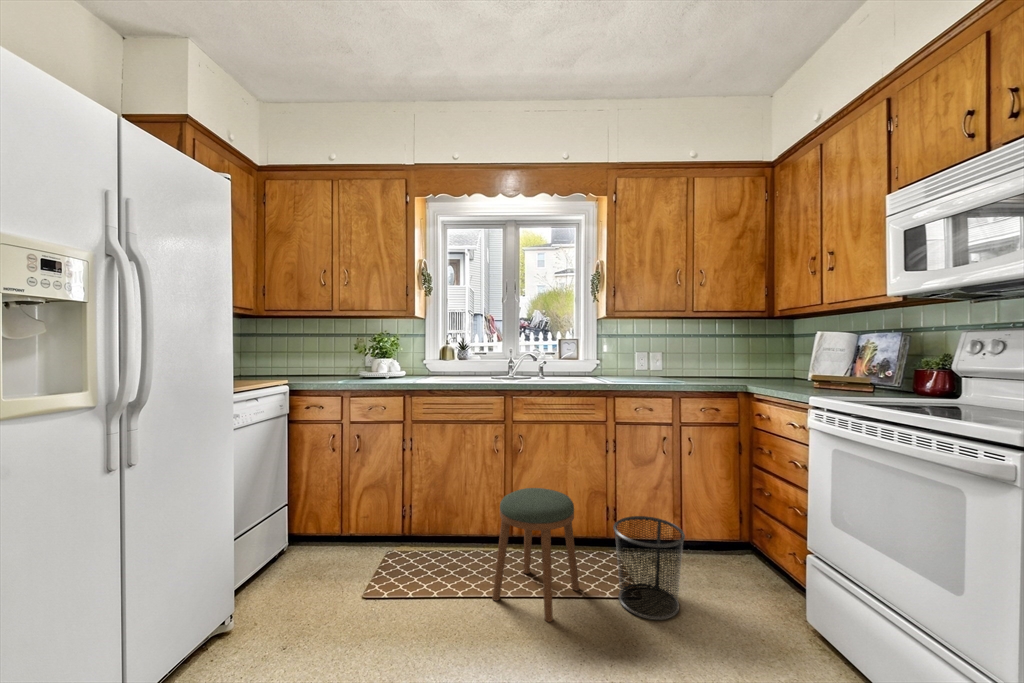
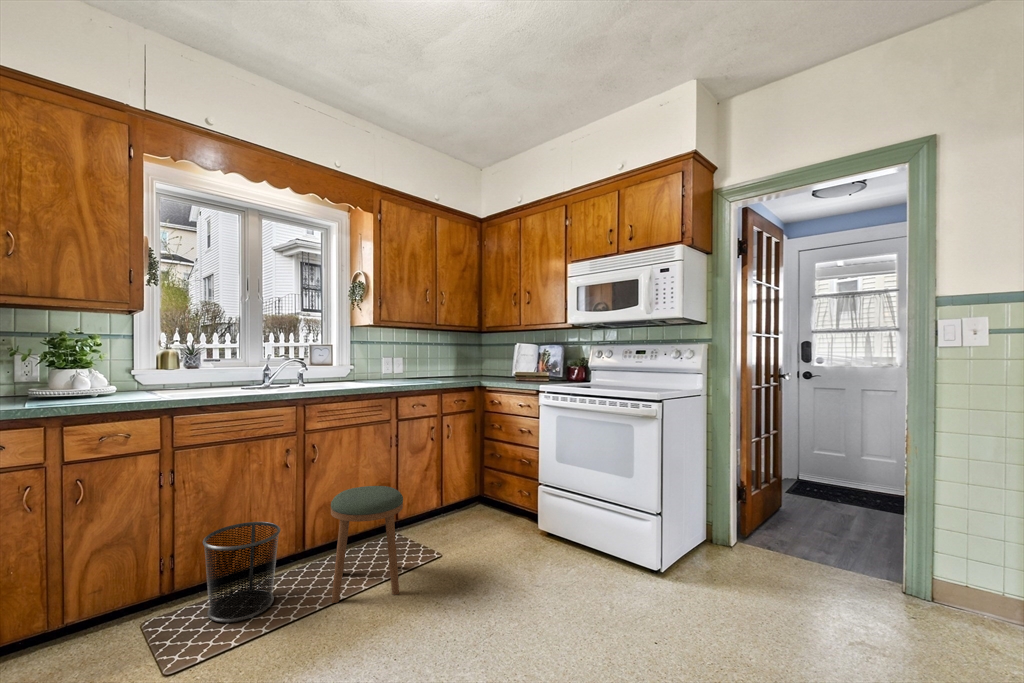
waste bin: present [613,516,685,620] -> present [203,522,281,622]

